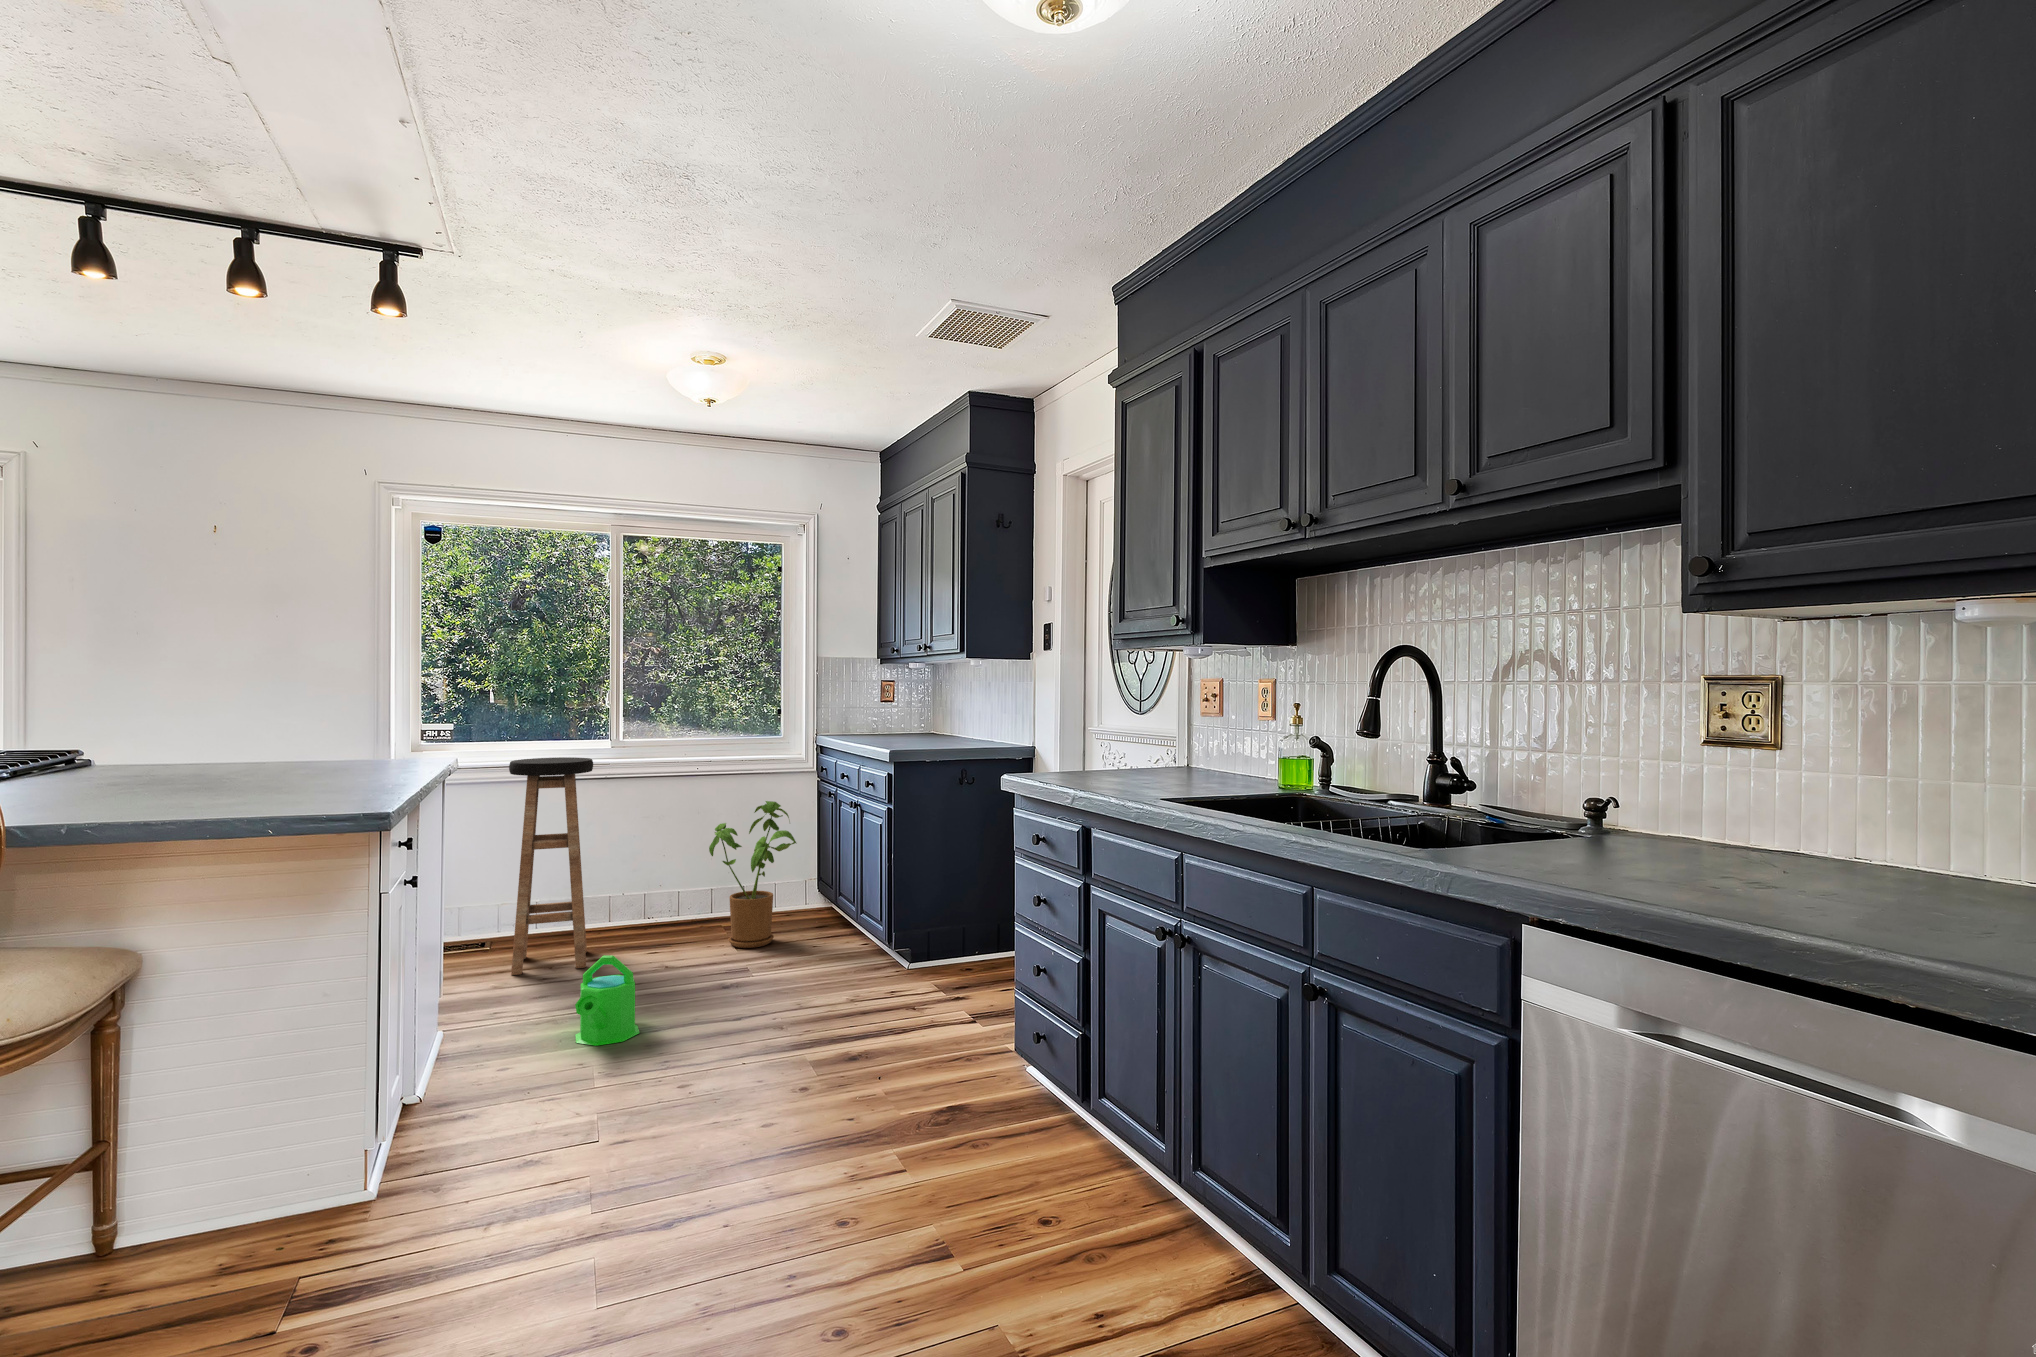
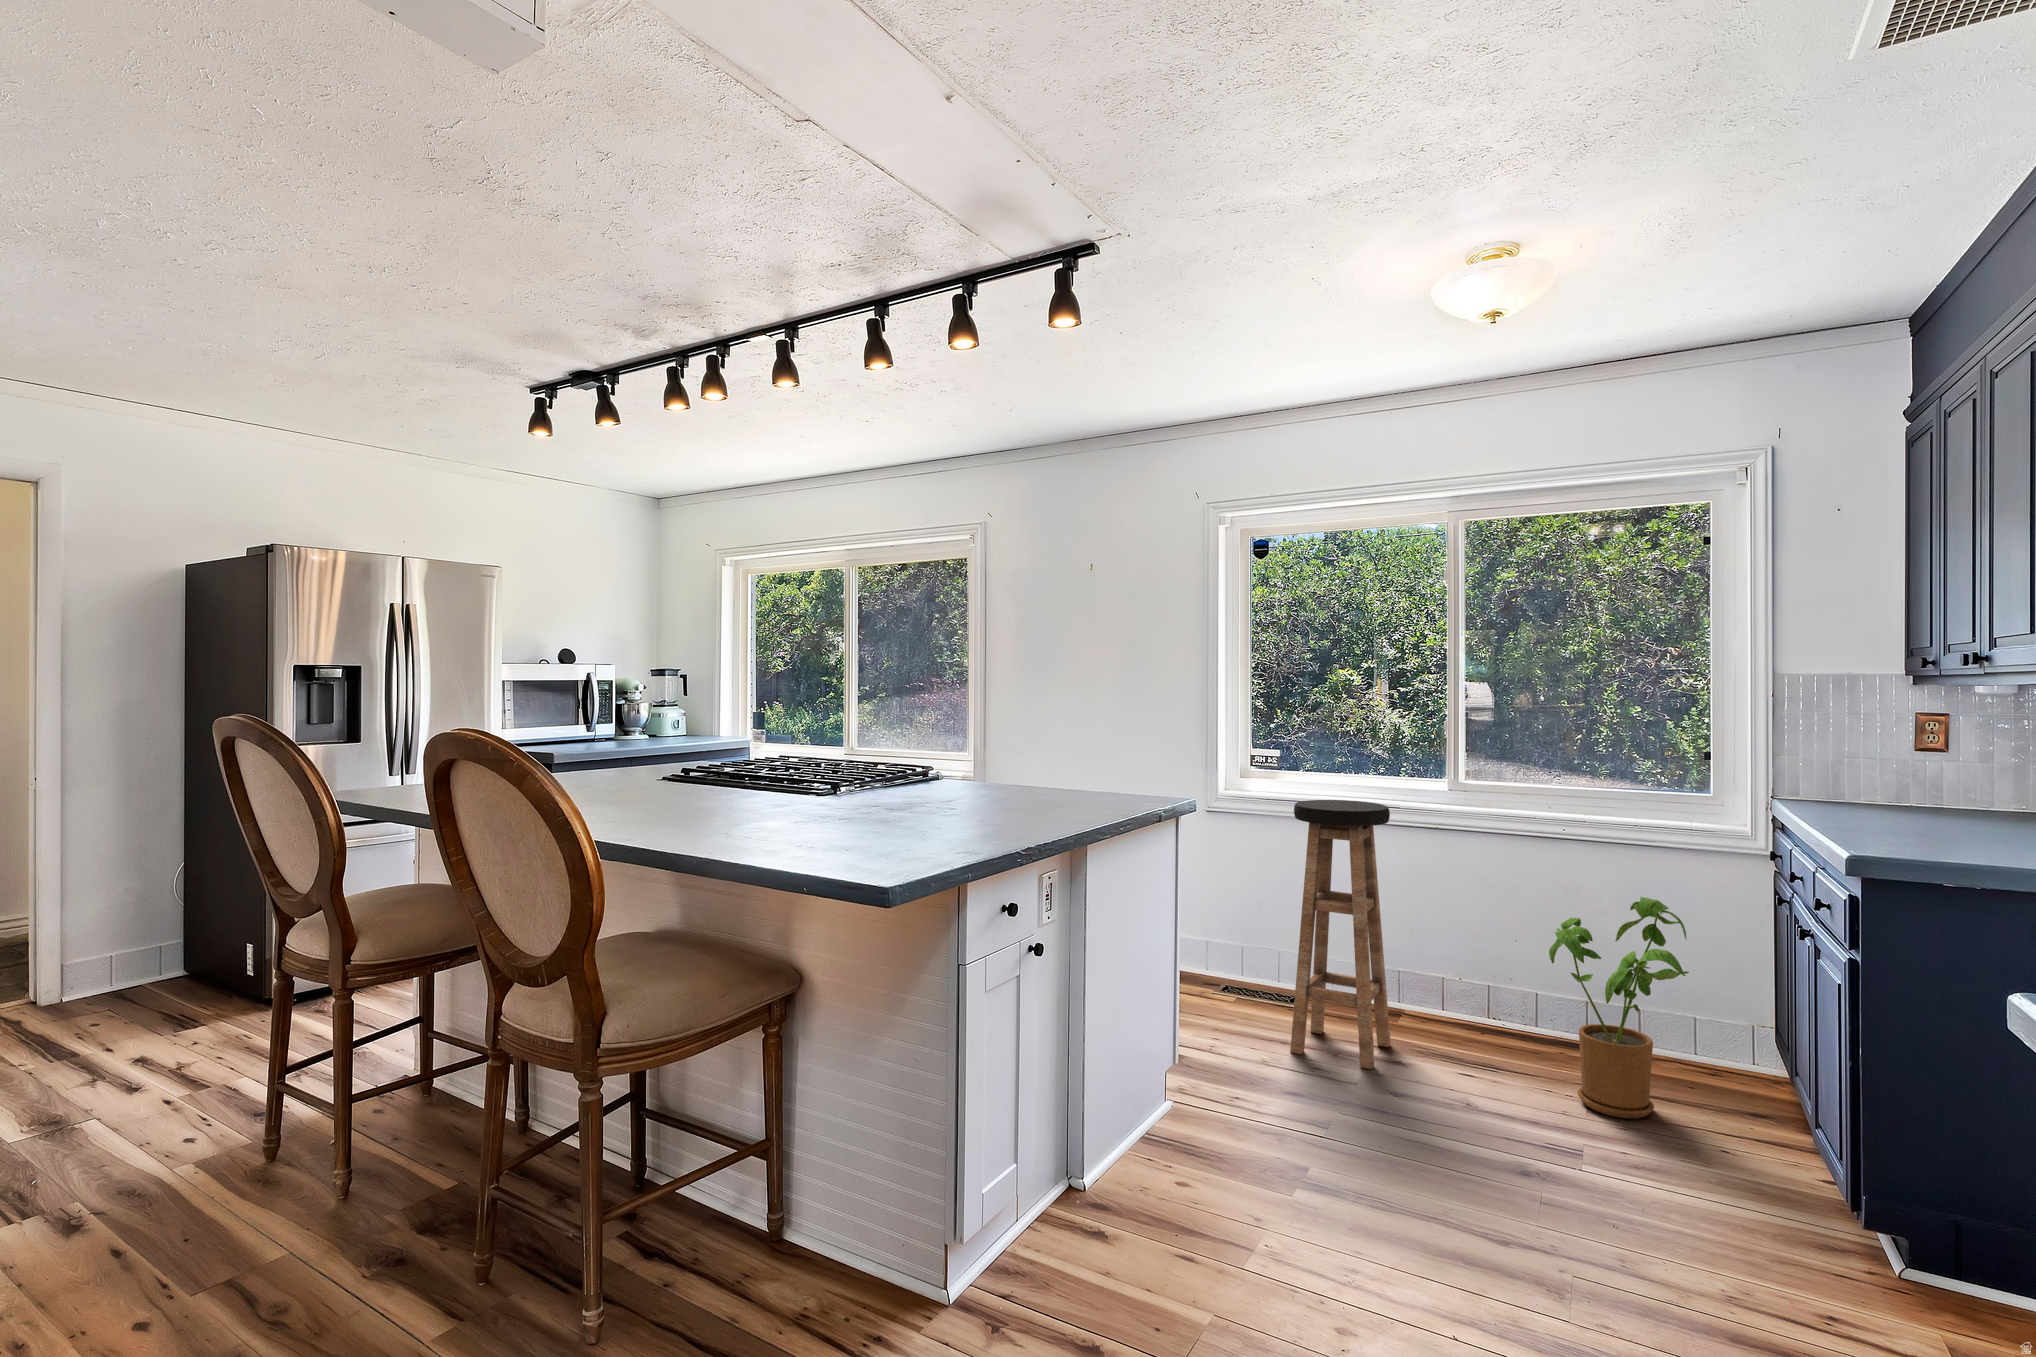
watering can: present [575,955,640,1046] -> none [1261,1080,1362,1208]

